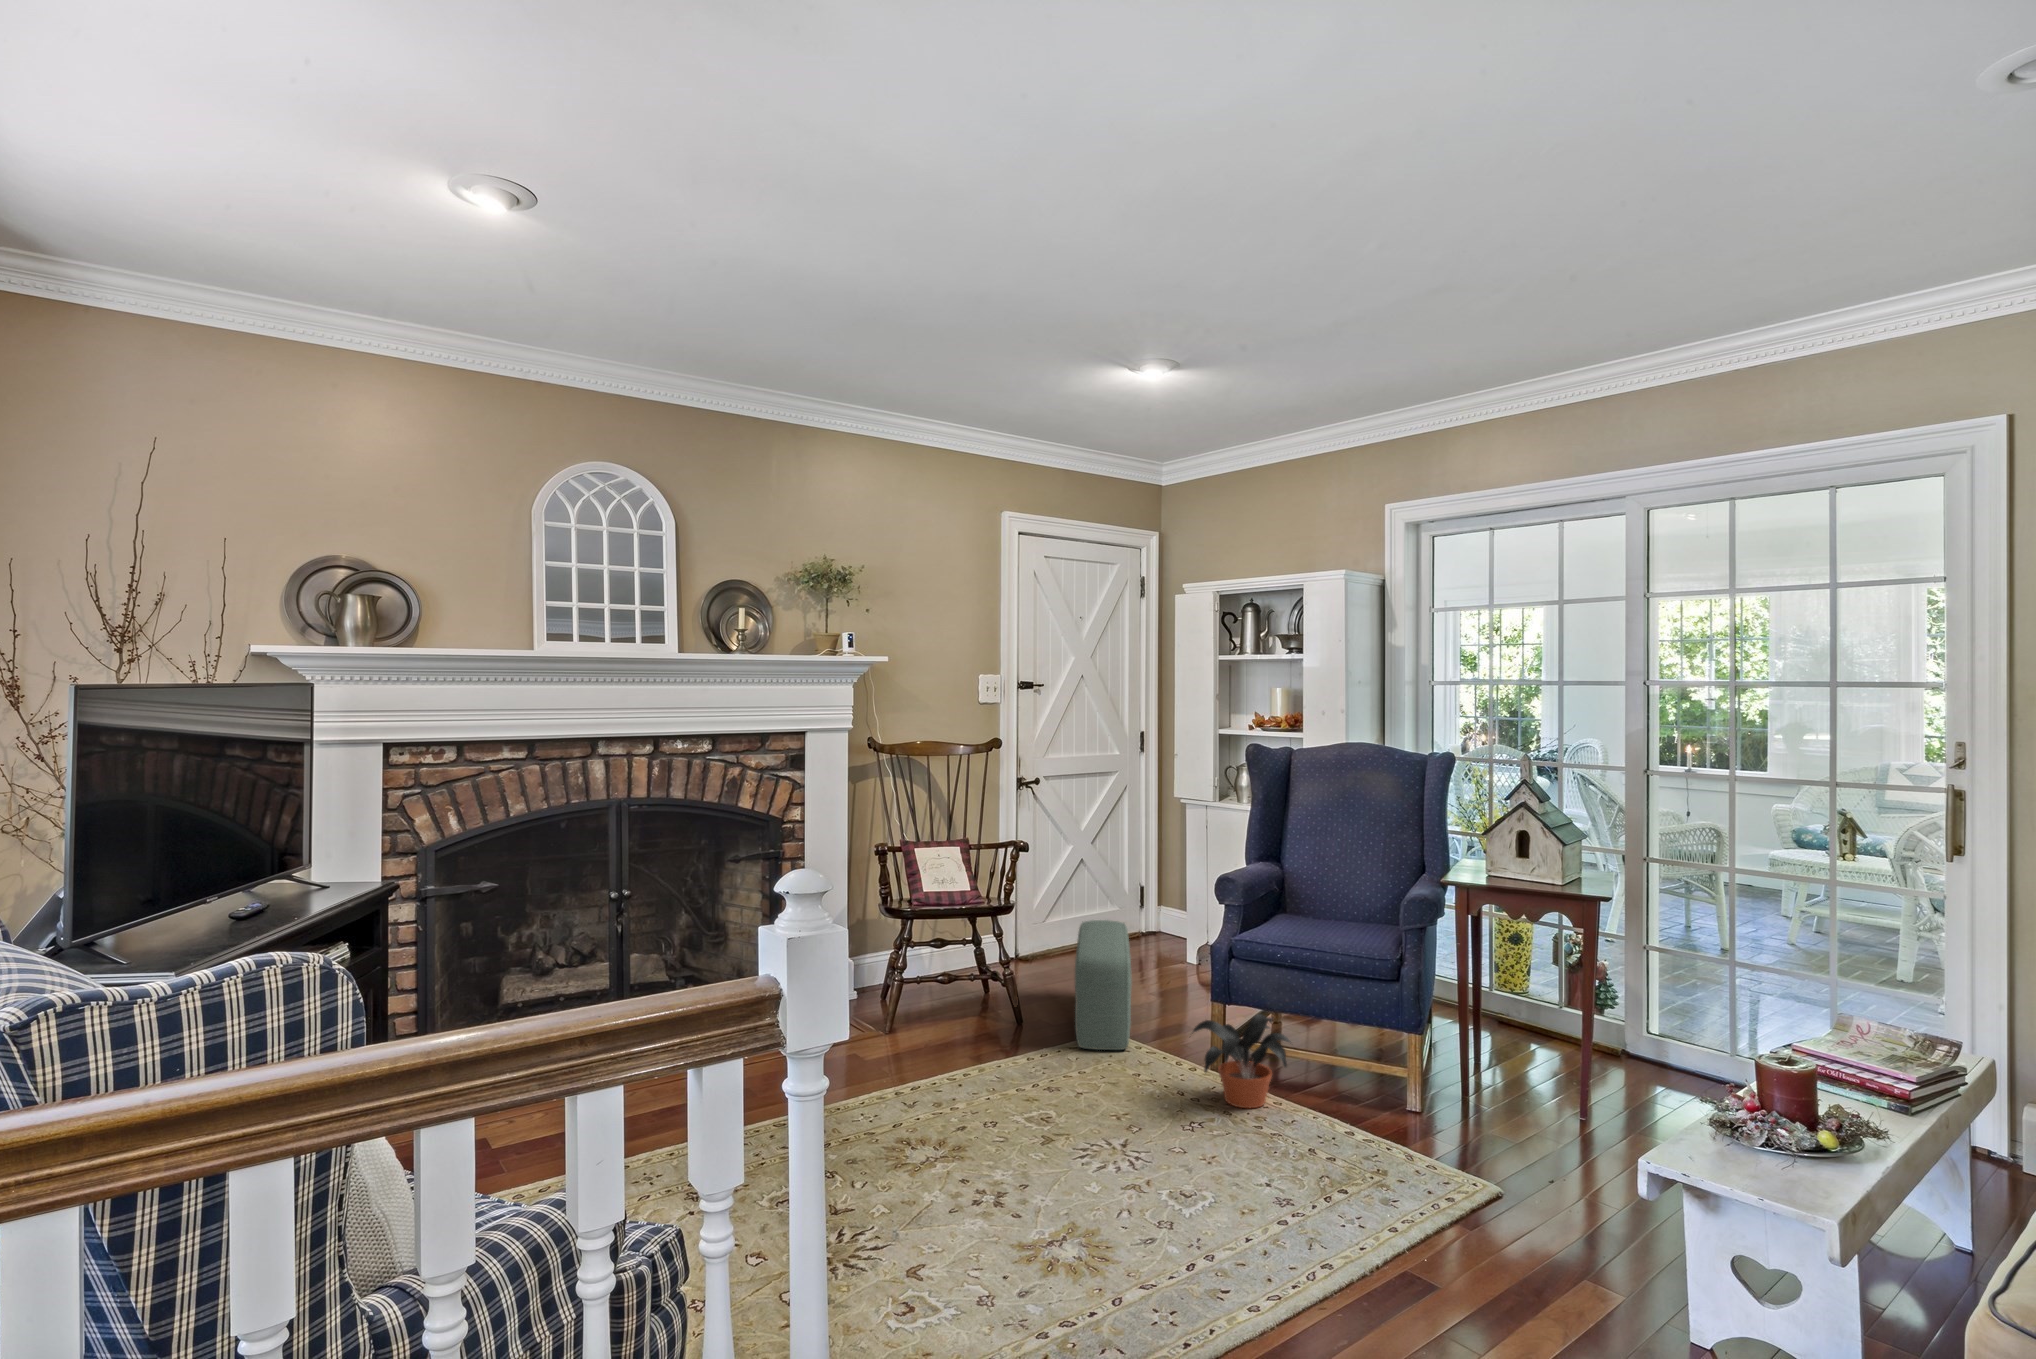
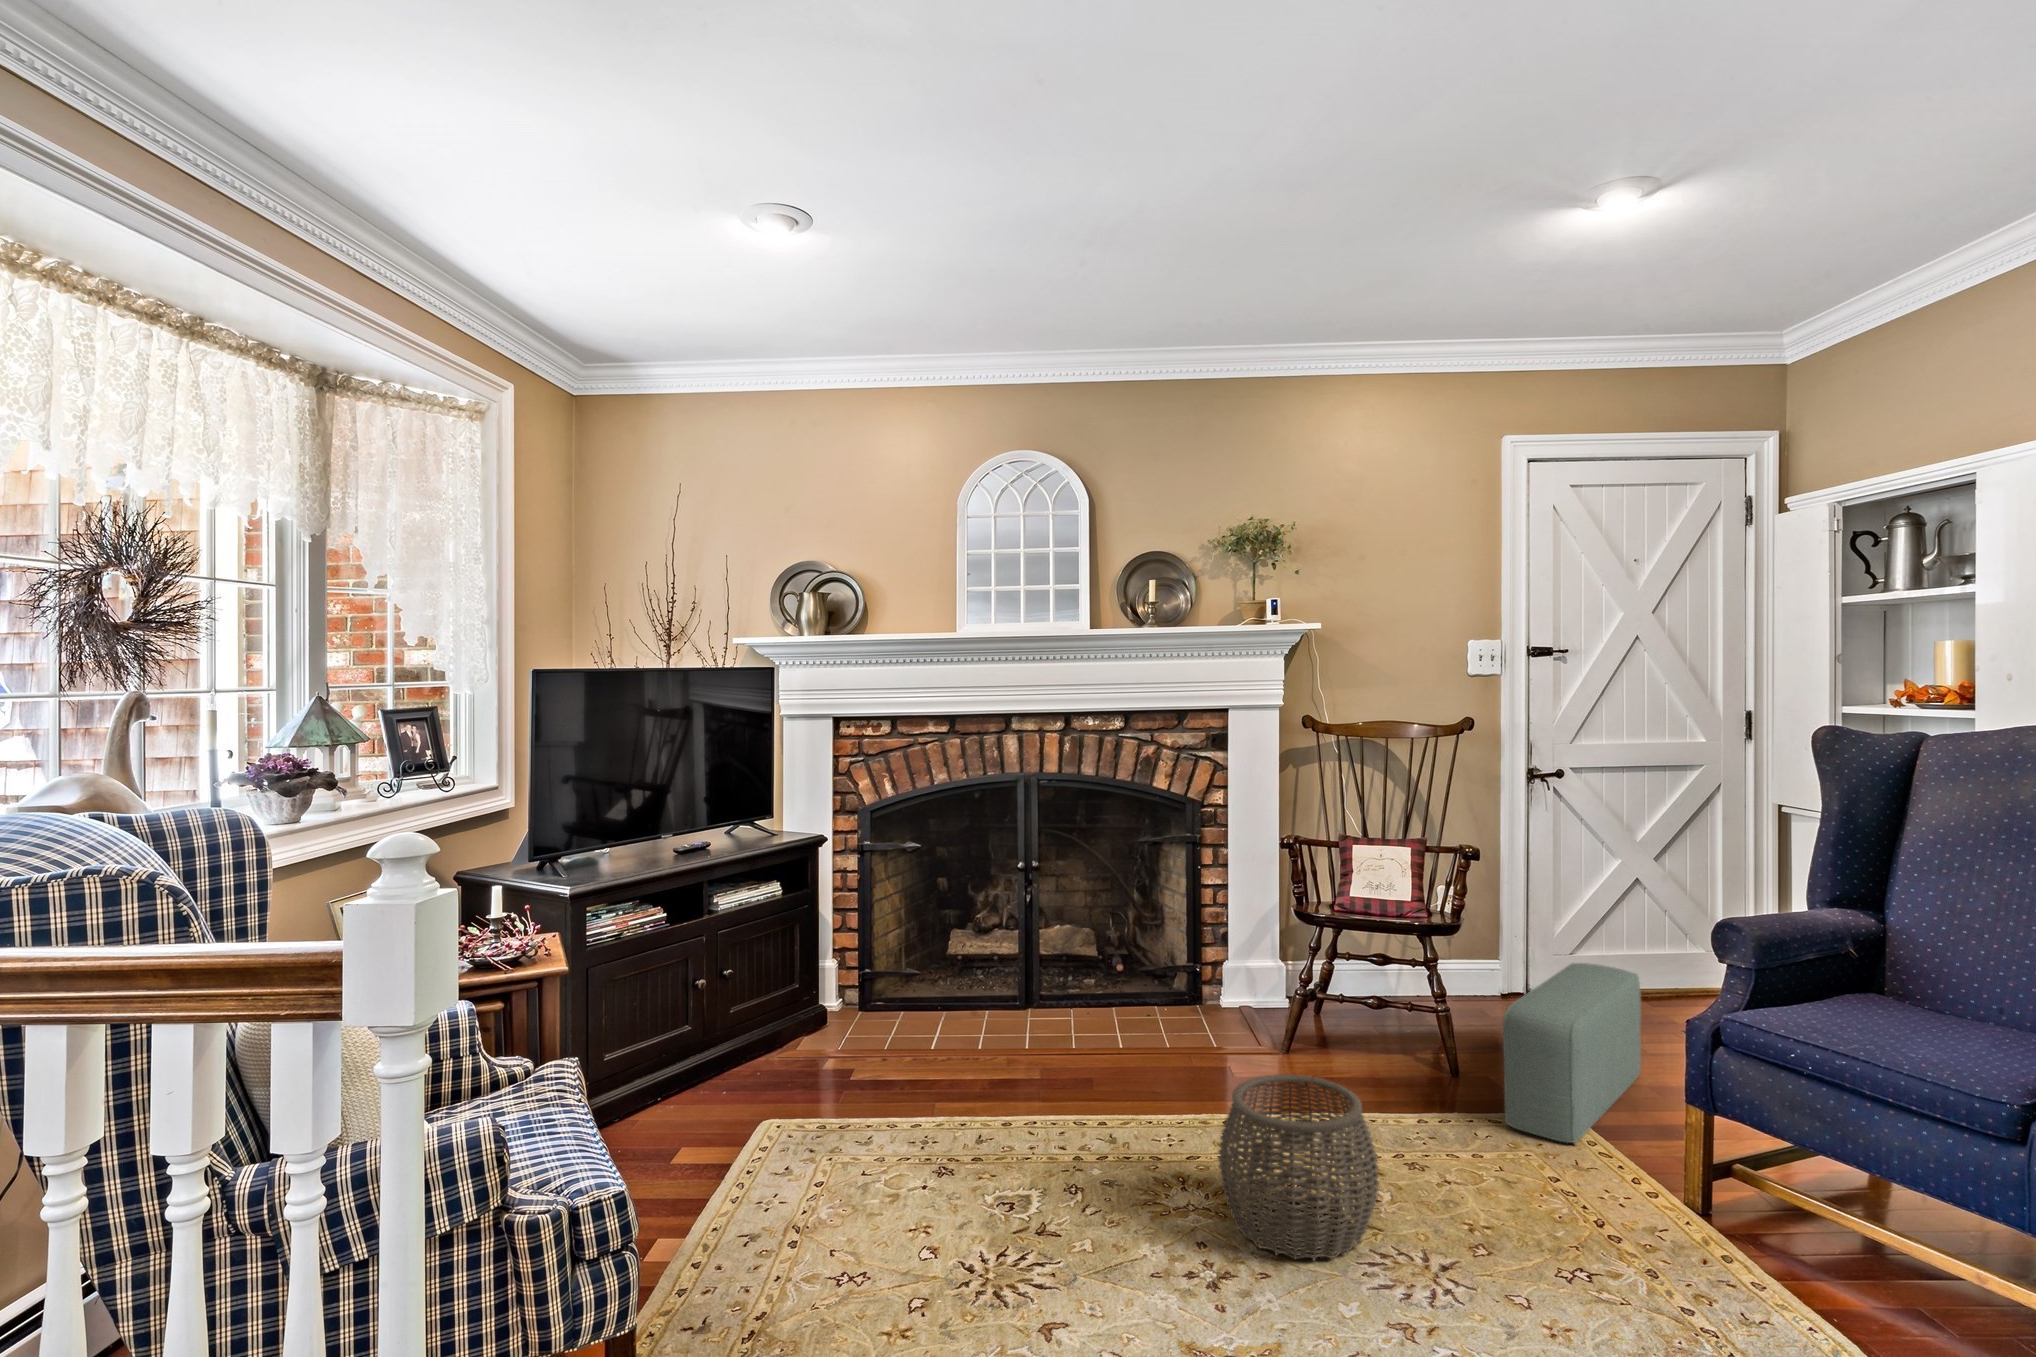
potted plant: present [1193,1014,1291,1108] -> none [1610,1132,1785,1281]
woven basket: none [950,1028,1077,1174] -> present [1218,1074,1379,1261]

